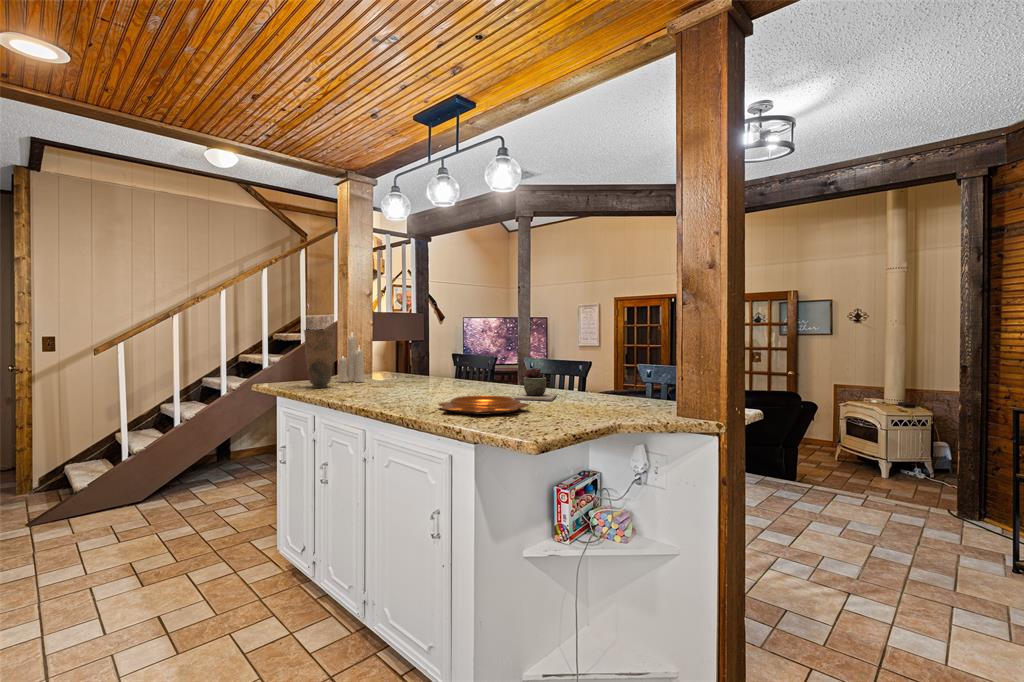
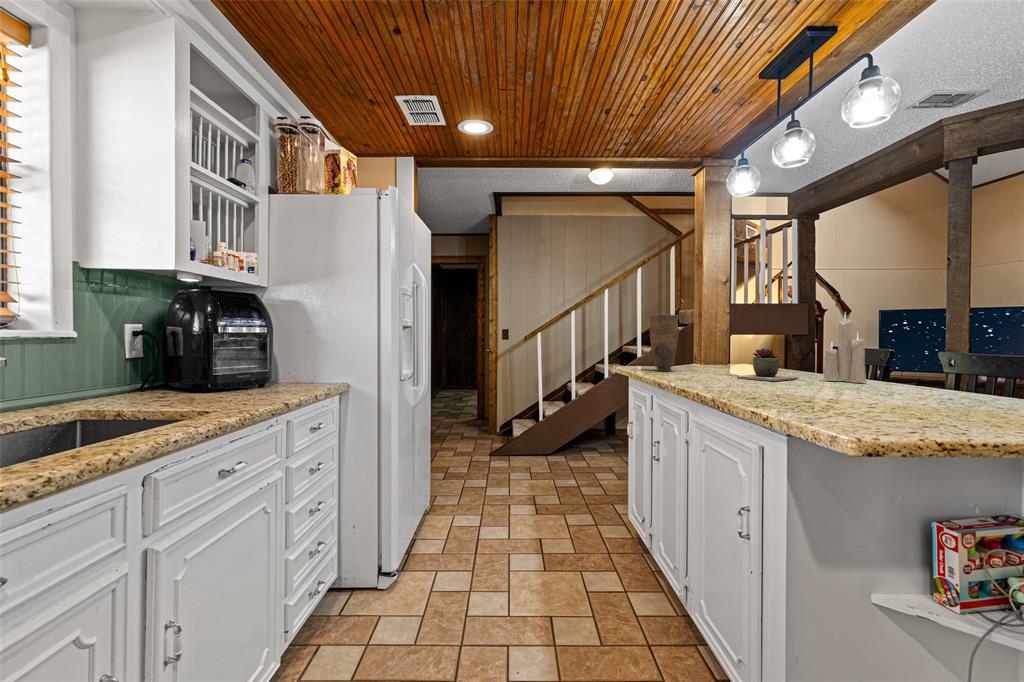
candle: present [338,336,365,382] -> present [823,315,866,383]
succulent plant: present [514,368,557,401] -> present [737,348,798,381]
decorative bowl: present [438,395,529,414] -> none [763,385,900,408]

